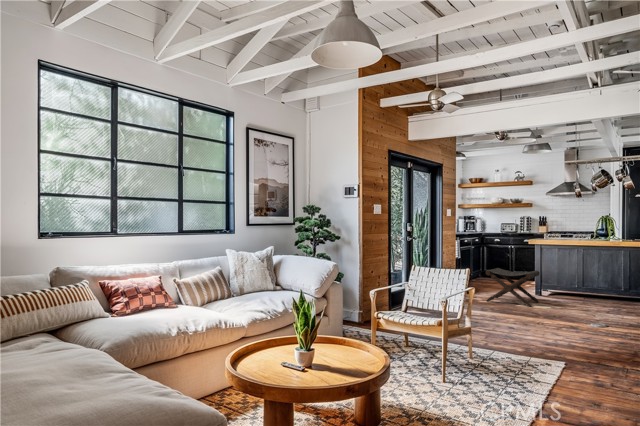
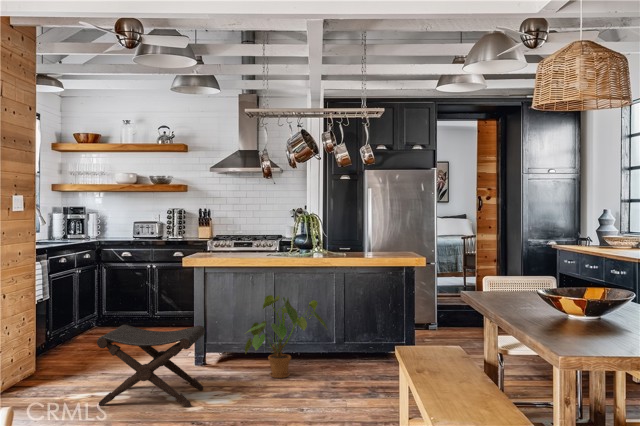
house plant: none [563,260,616,304] -> present [245,295,327,378]

